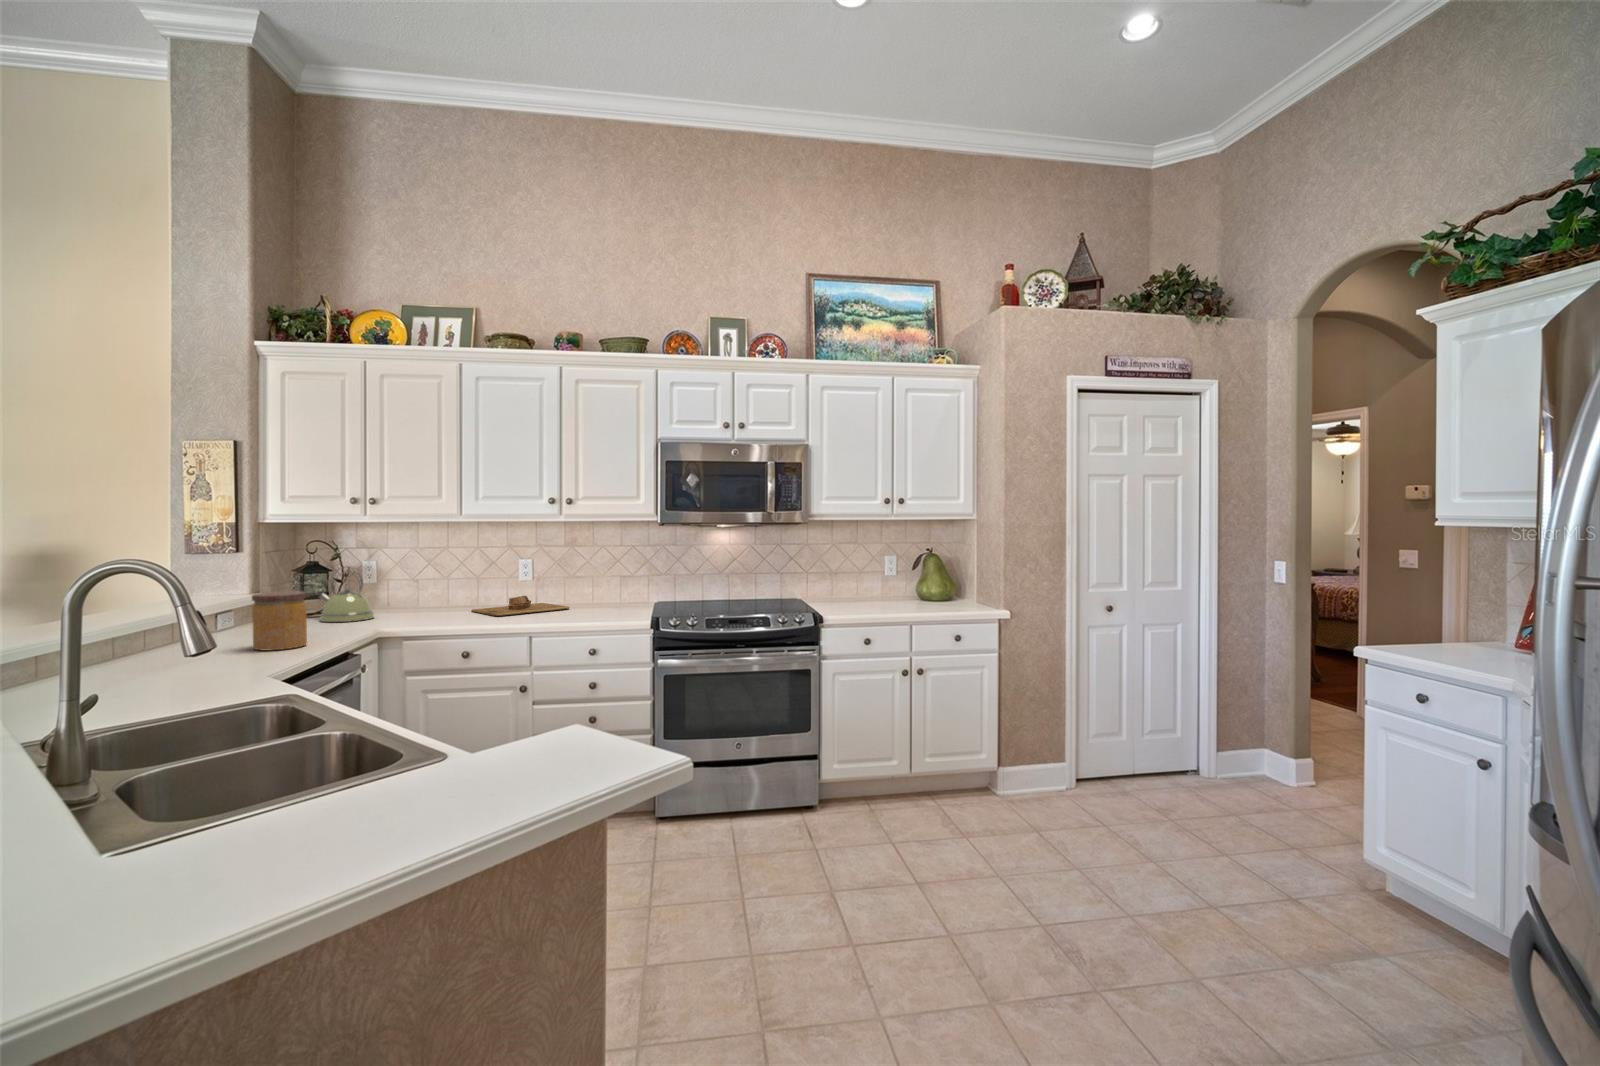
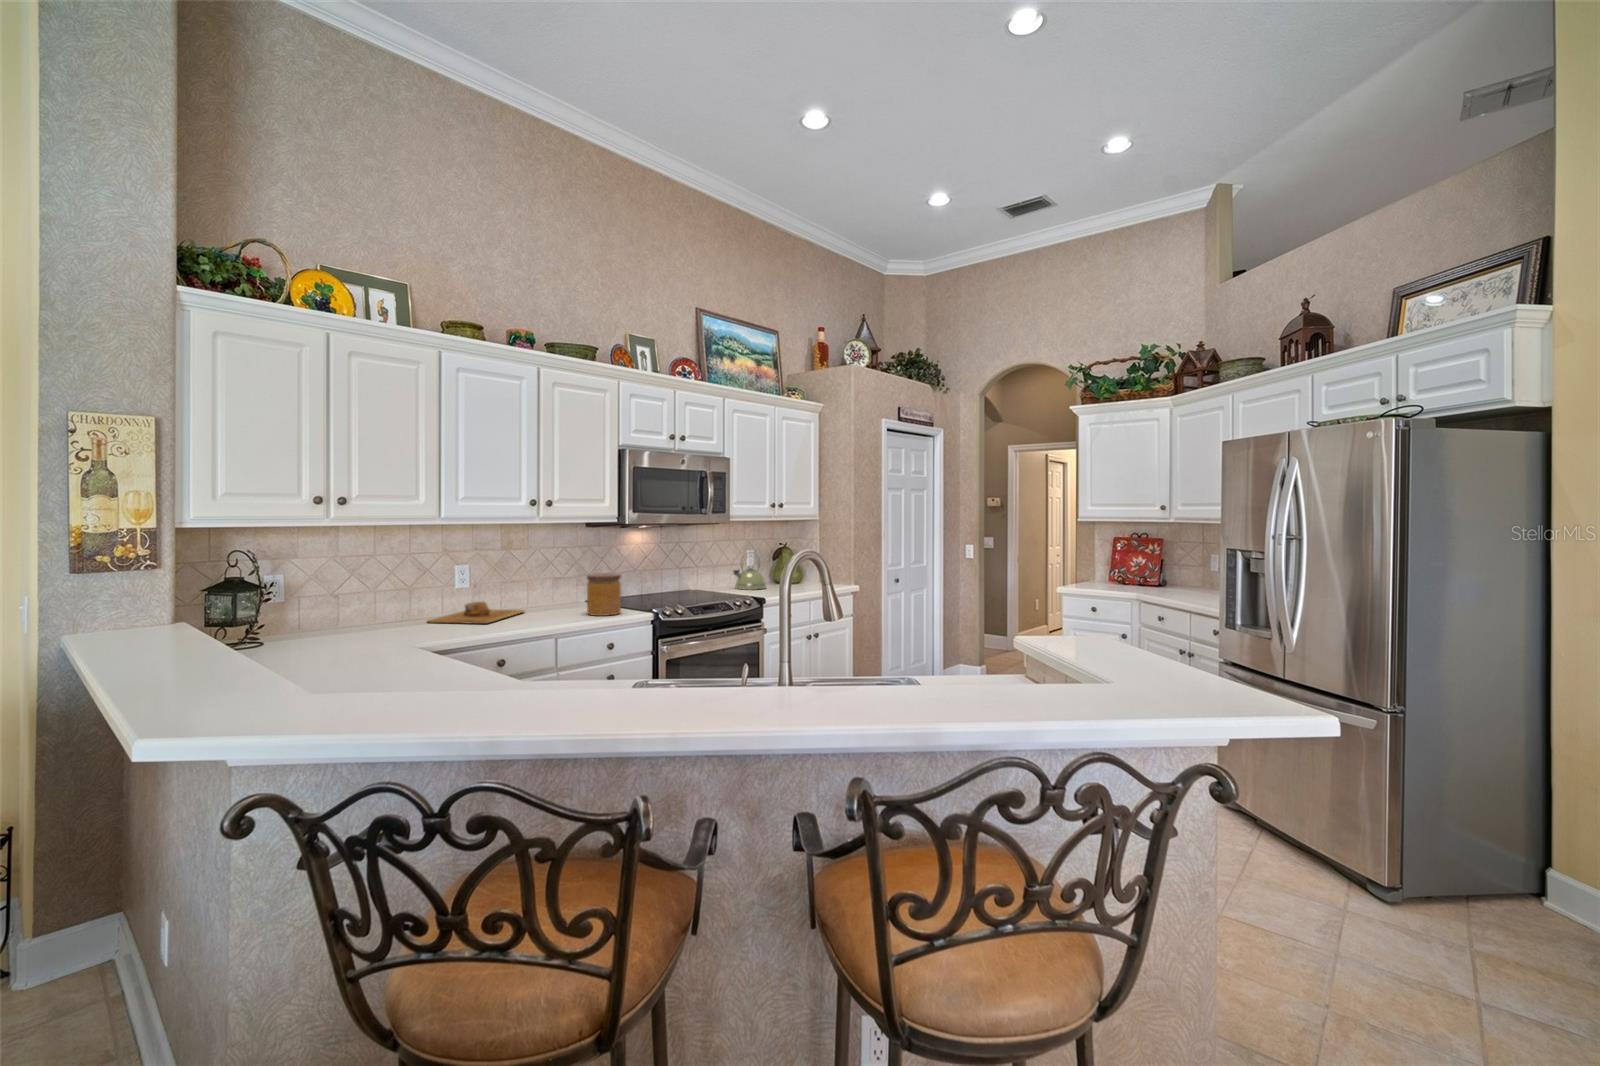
kettle: present [318,567,374,622] -> present [734,563,766,590]
jar: present [252,591,307,651] -> present [587,573,621,616]

